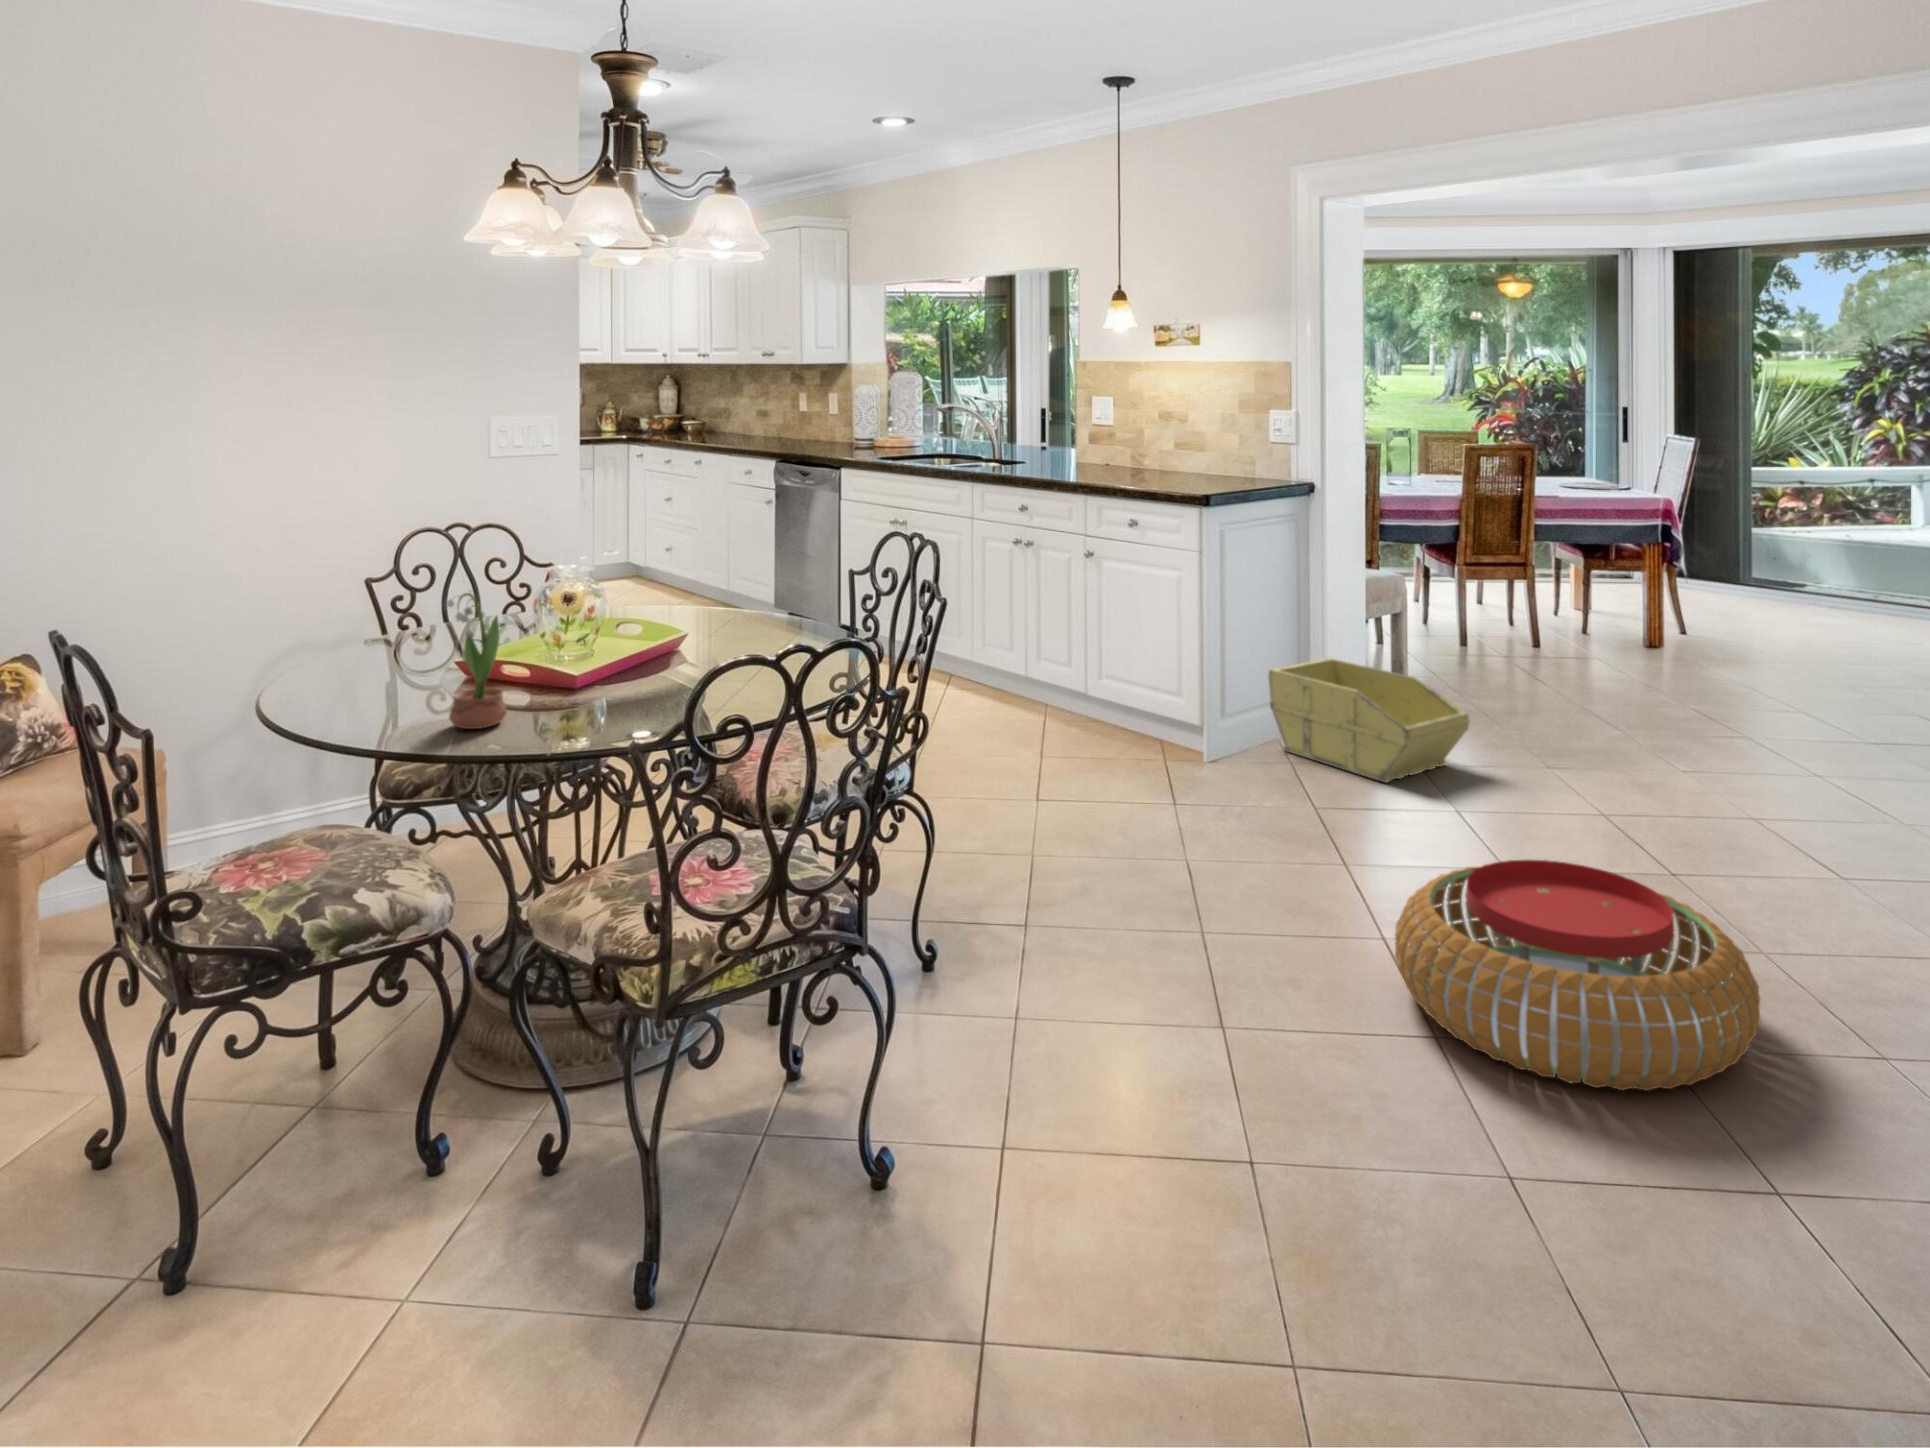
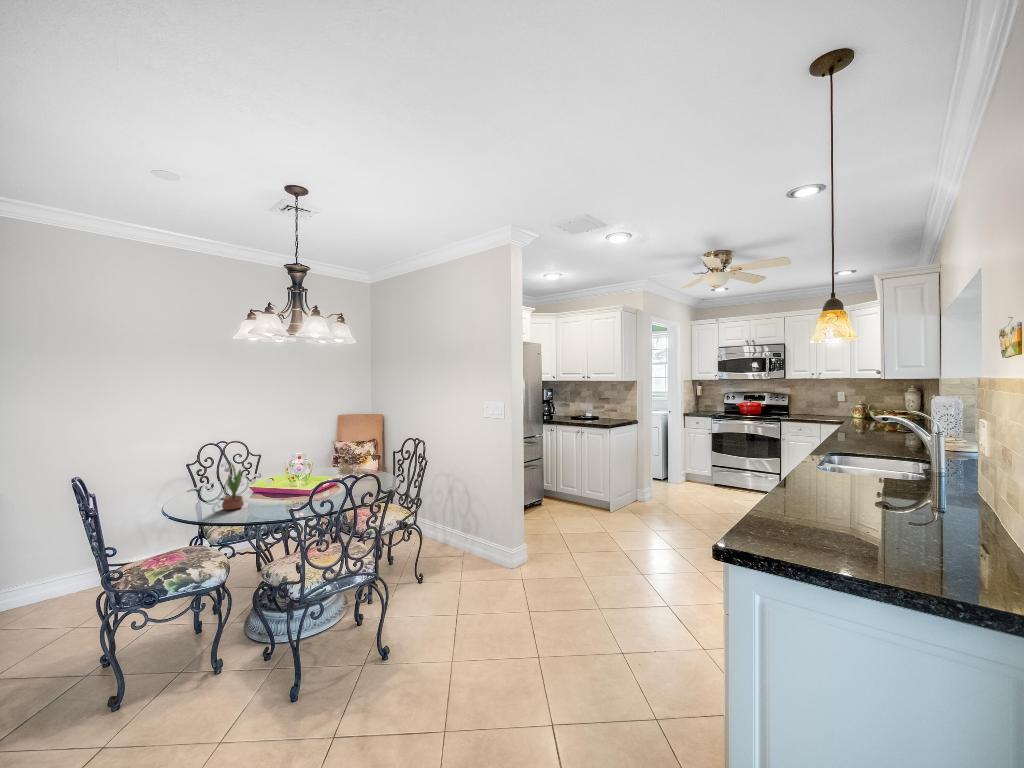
storage bin: present [1269,658,1469,782] -> none [520,482,583,521]
pouf: present [1395,860,1761,1091] -> none [552,538,657,603]

